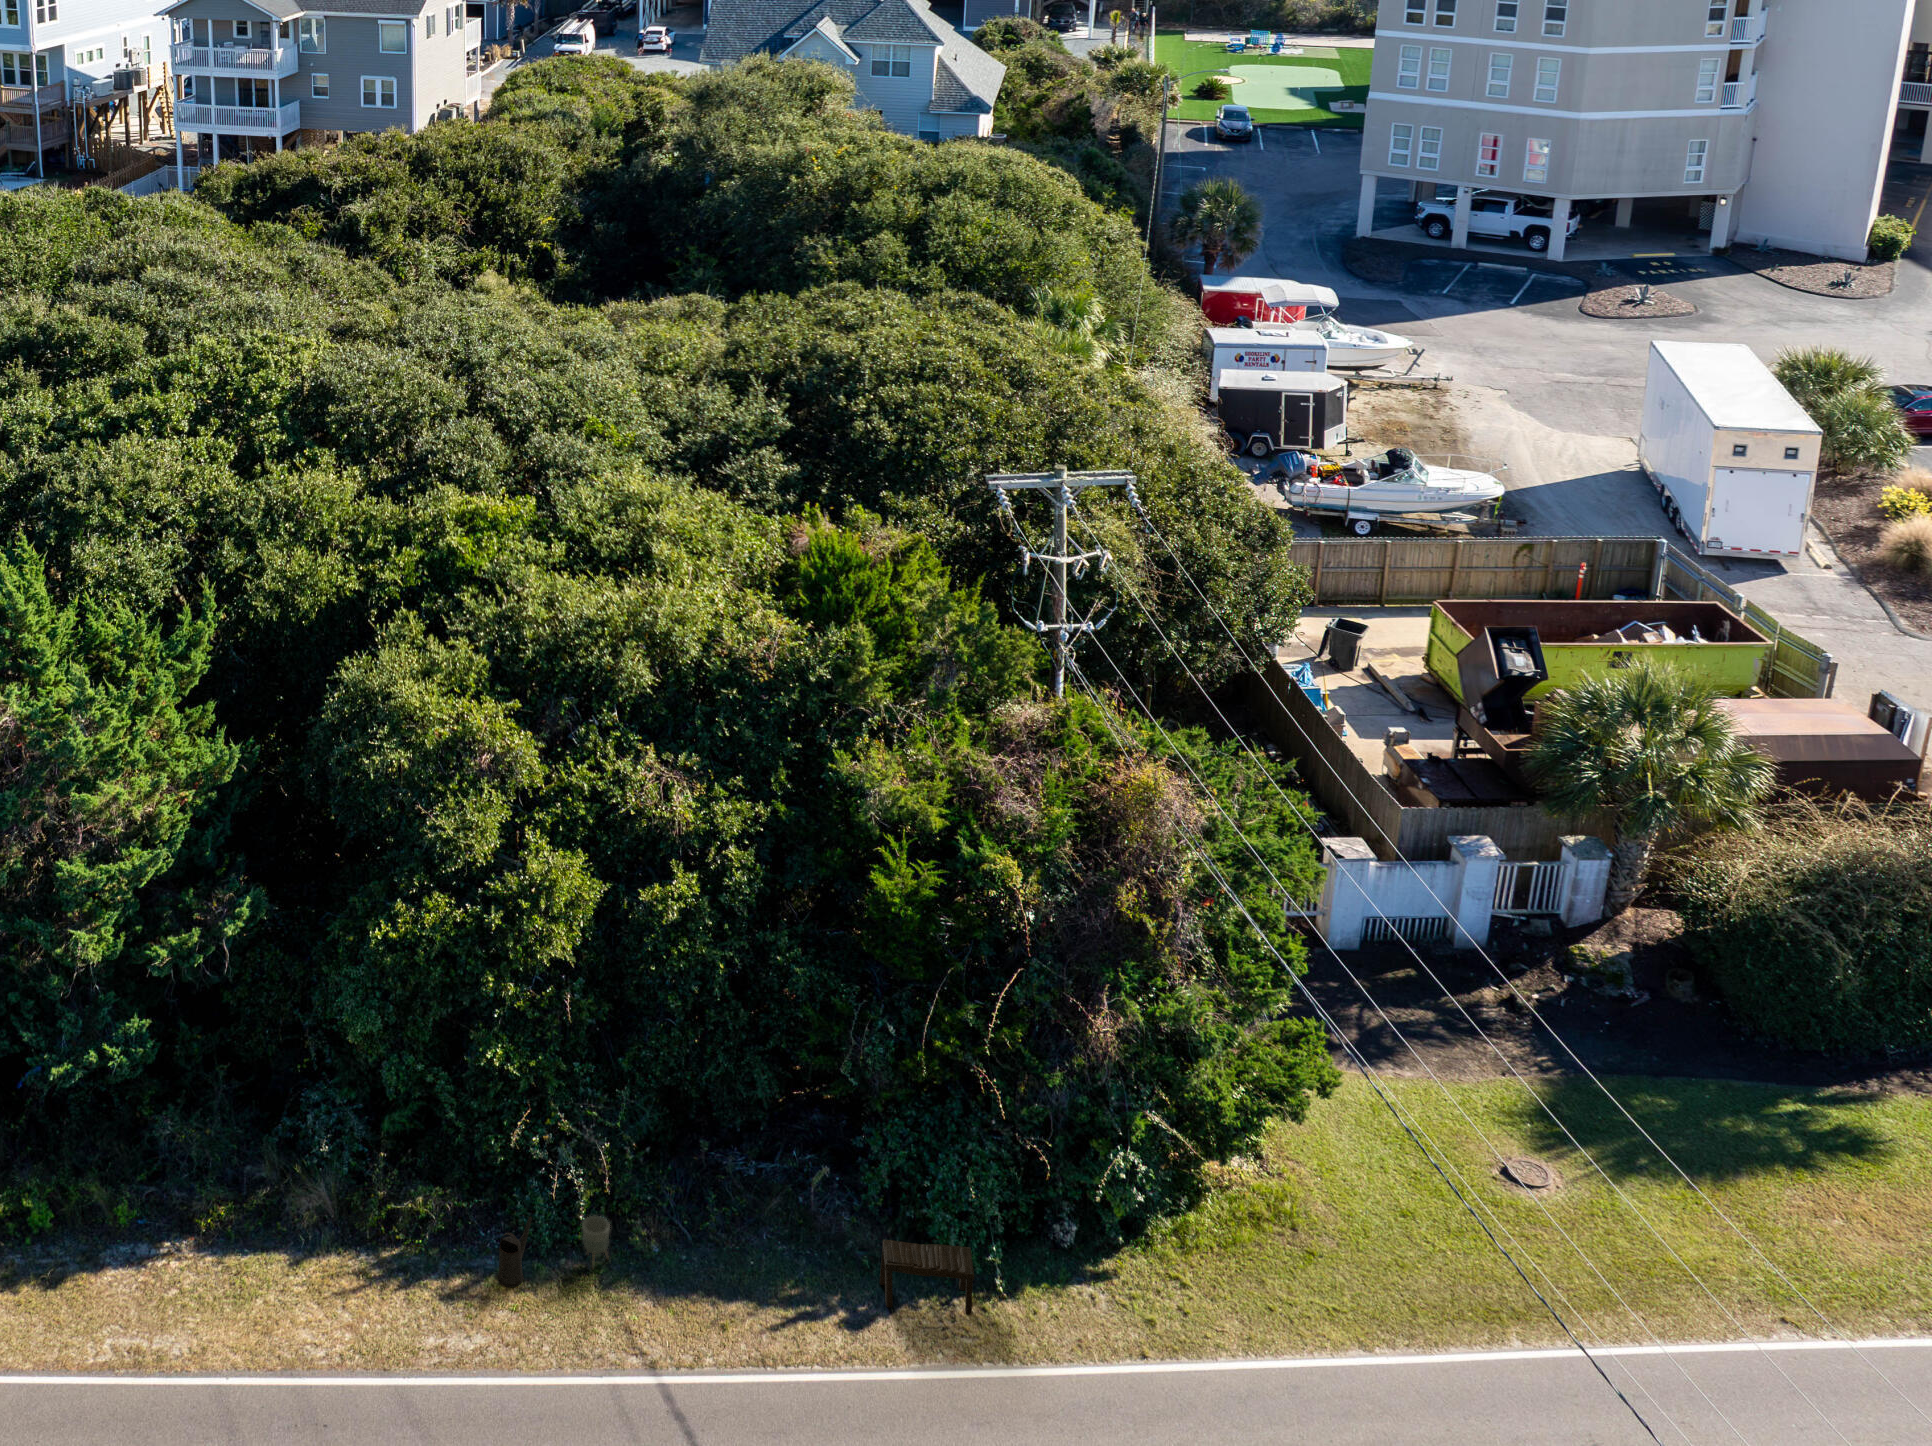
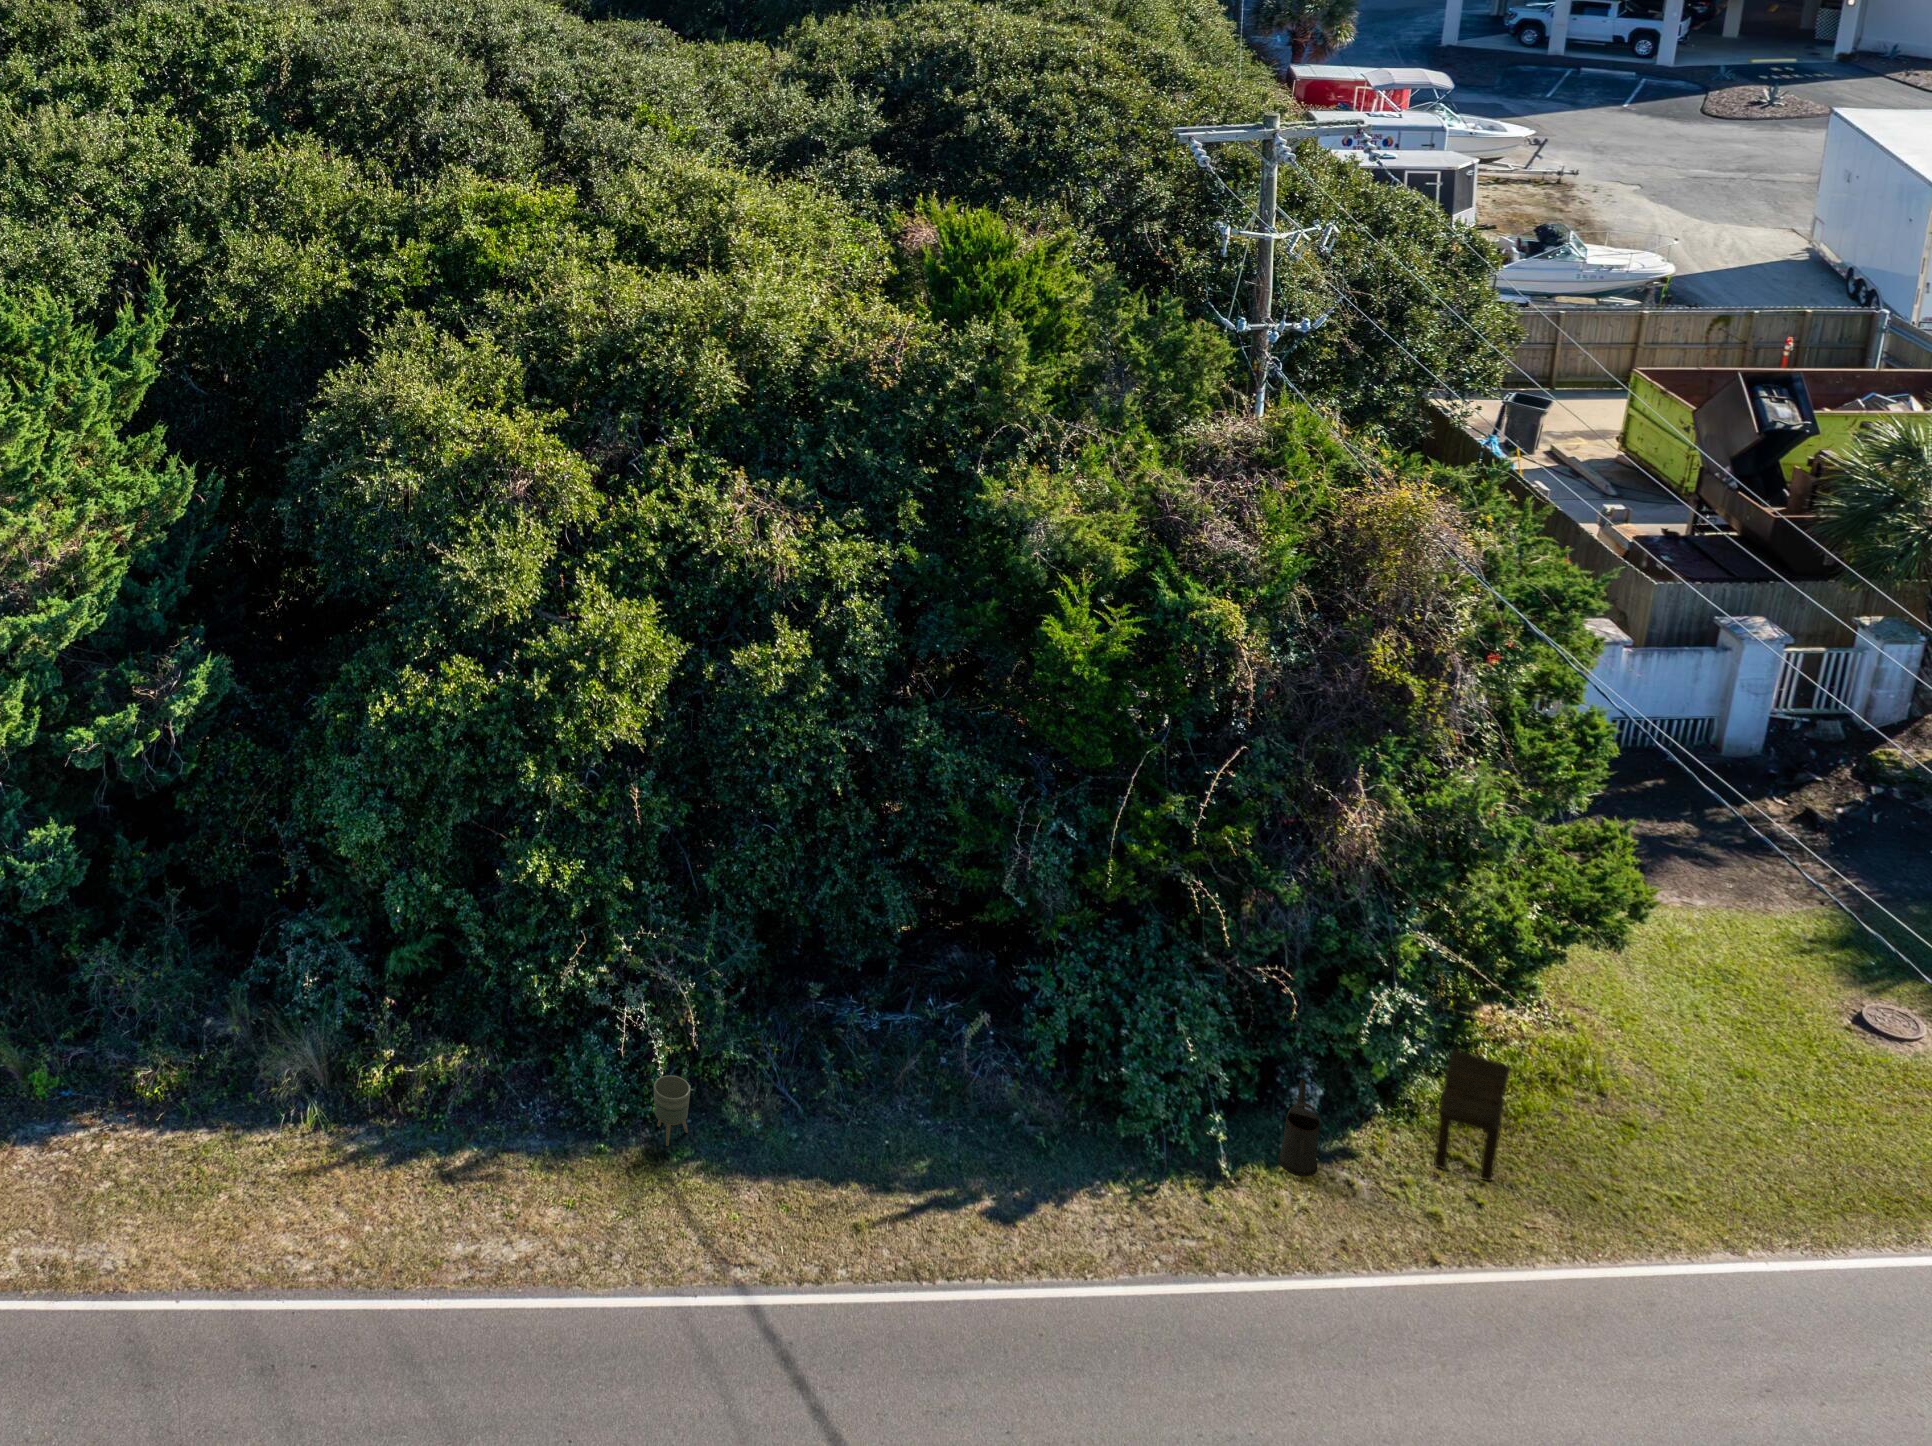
watering can: present [498,1217,532,1287] -> present [1278,1079,1319,1176]
bench: present [880,1240,974,1315] -> present [1434,1049,1511,1182]

